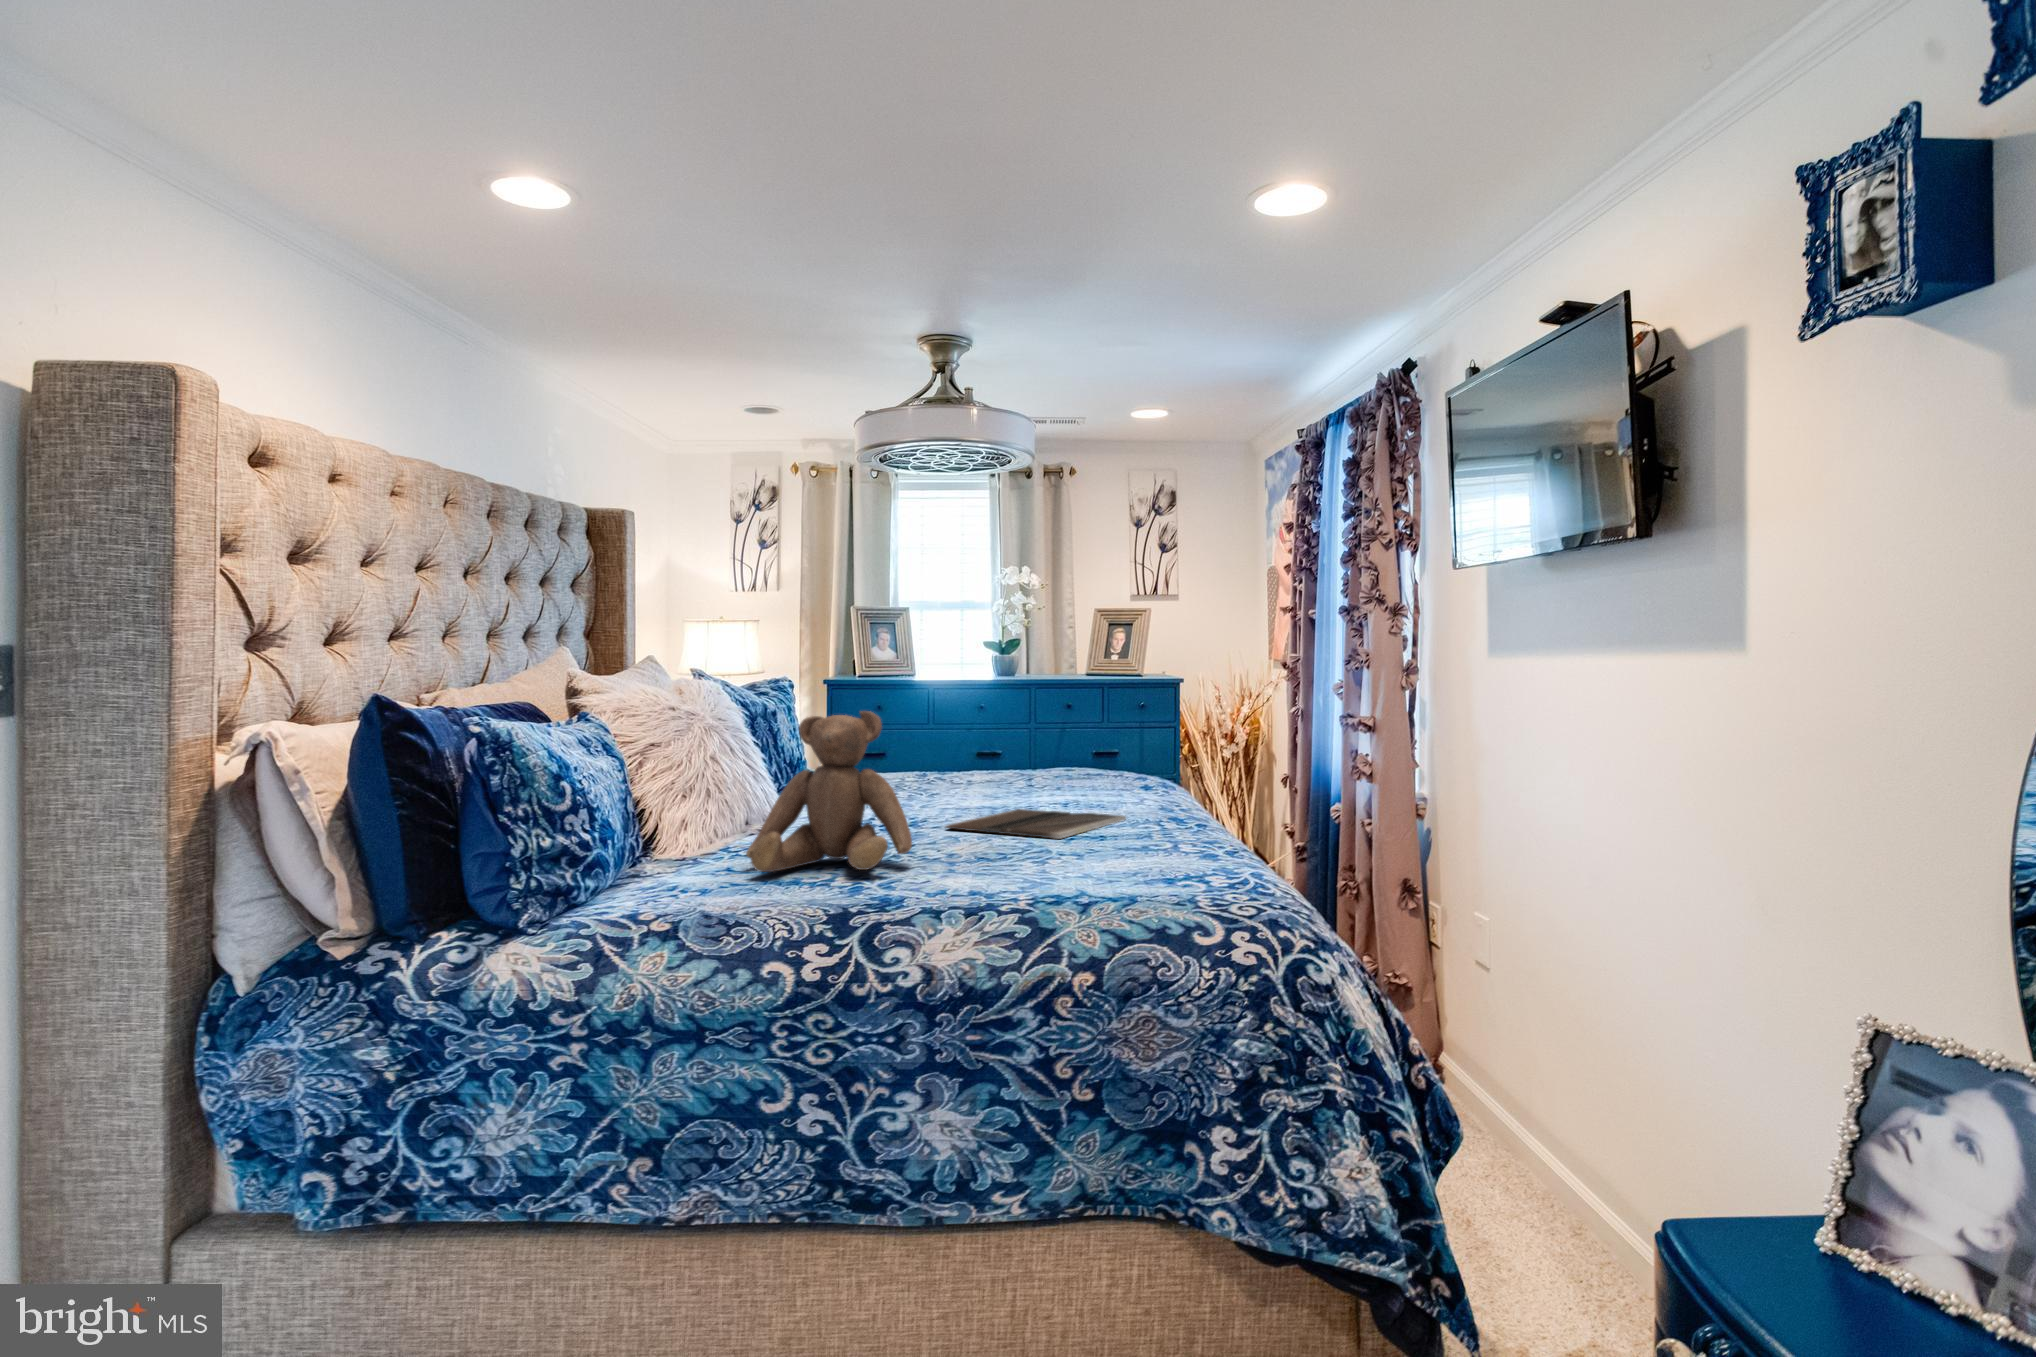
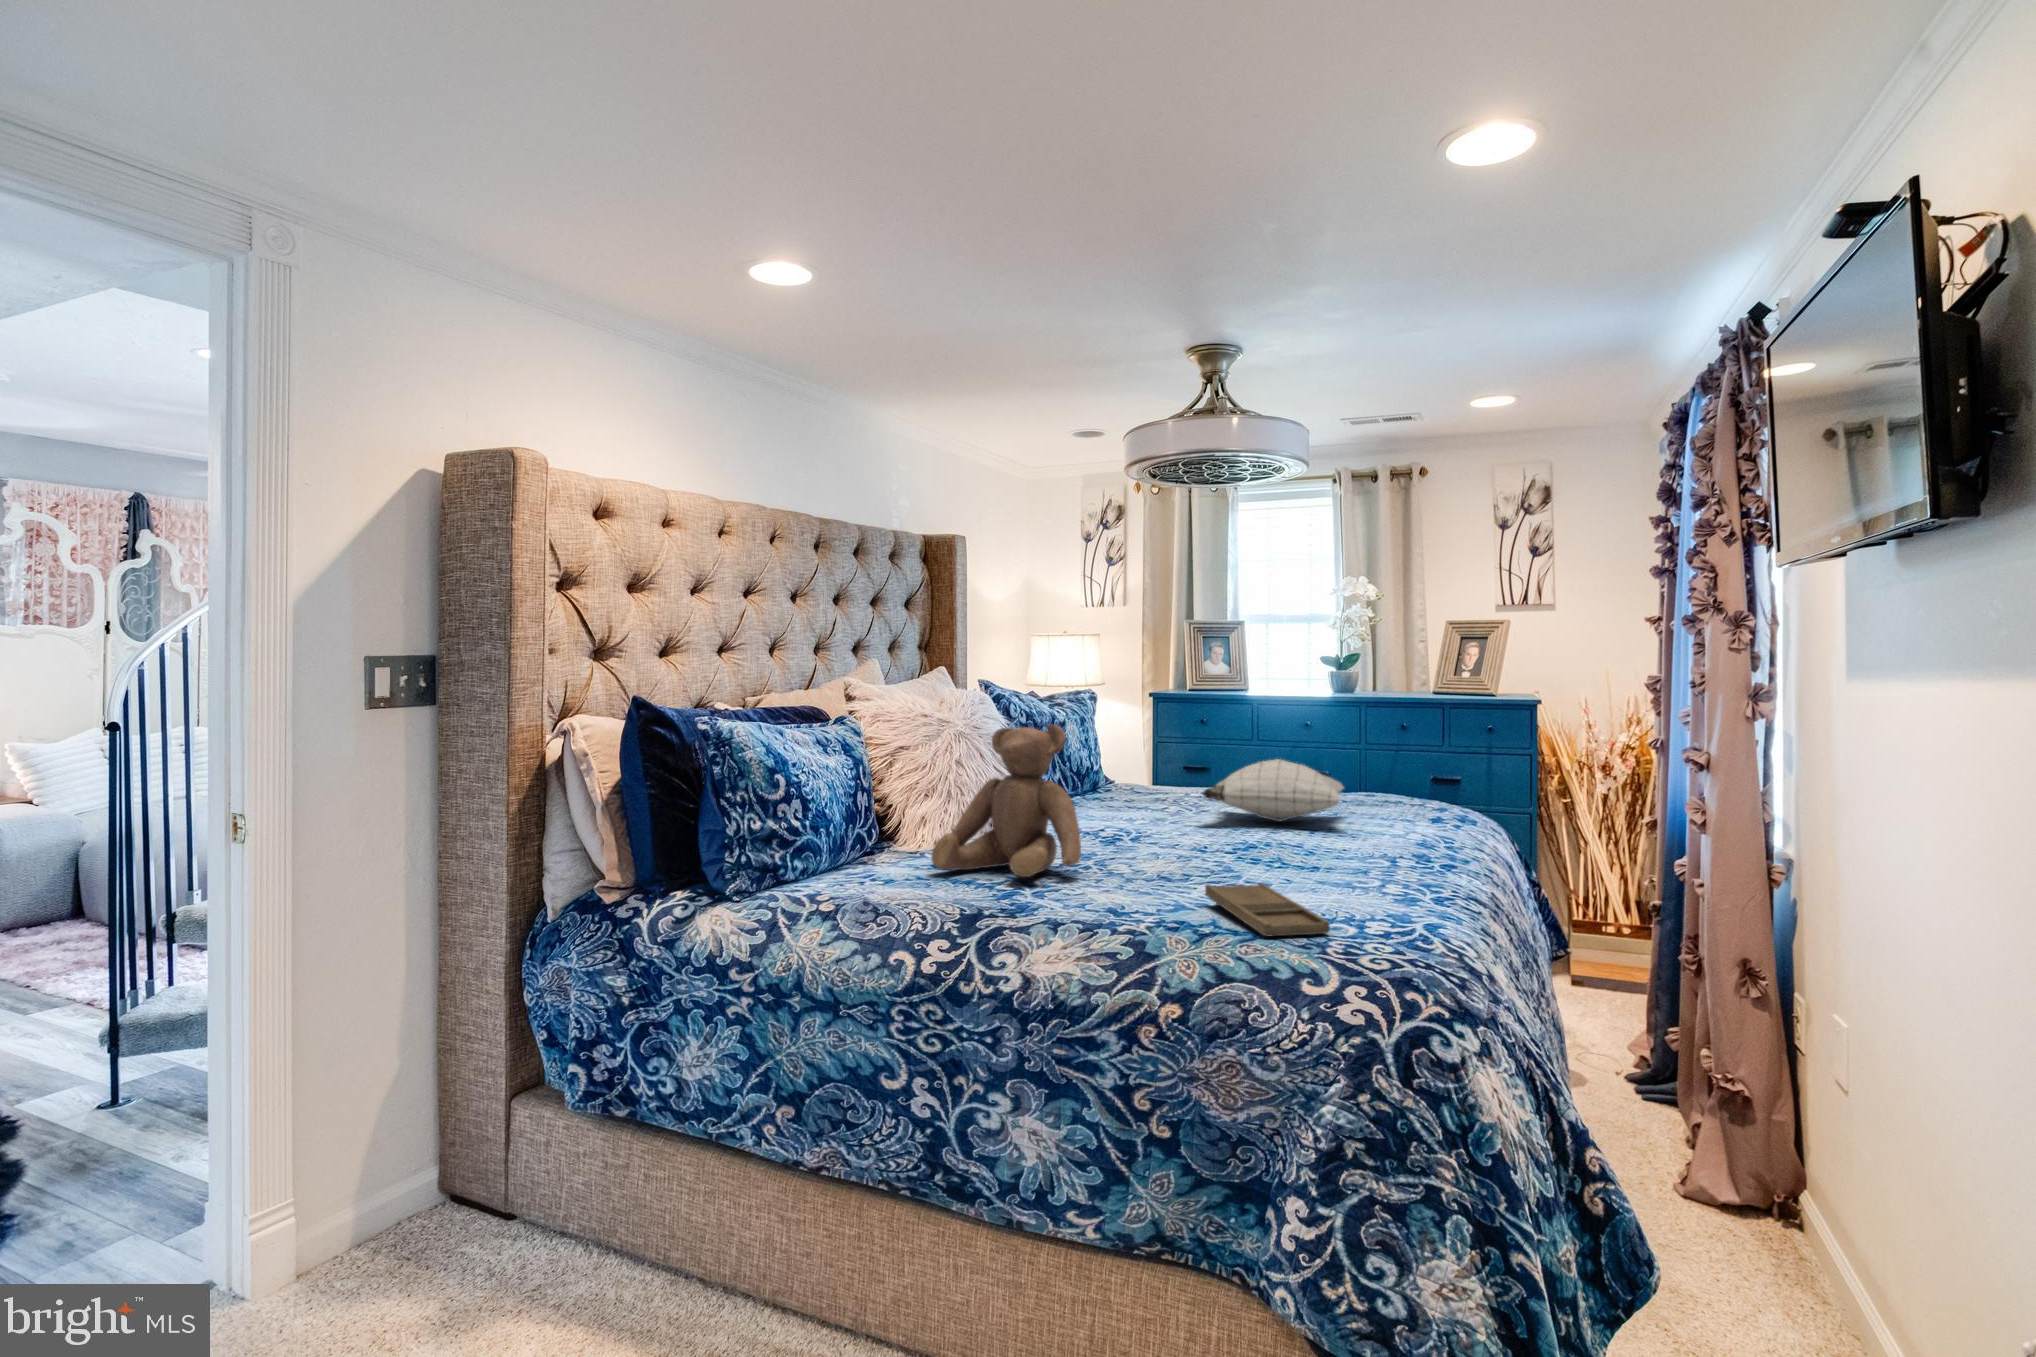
pillow: none [952,737,1083,797] -> present [1202,759,1344,822]
laptop: present [945,809,1126,839] -> none [1160,834,1362,868]
tray: none [1060,850,1199,896] -> present [1205,883,1330,936]

